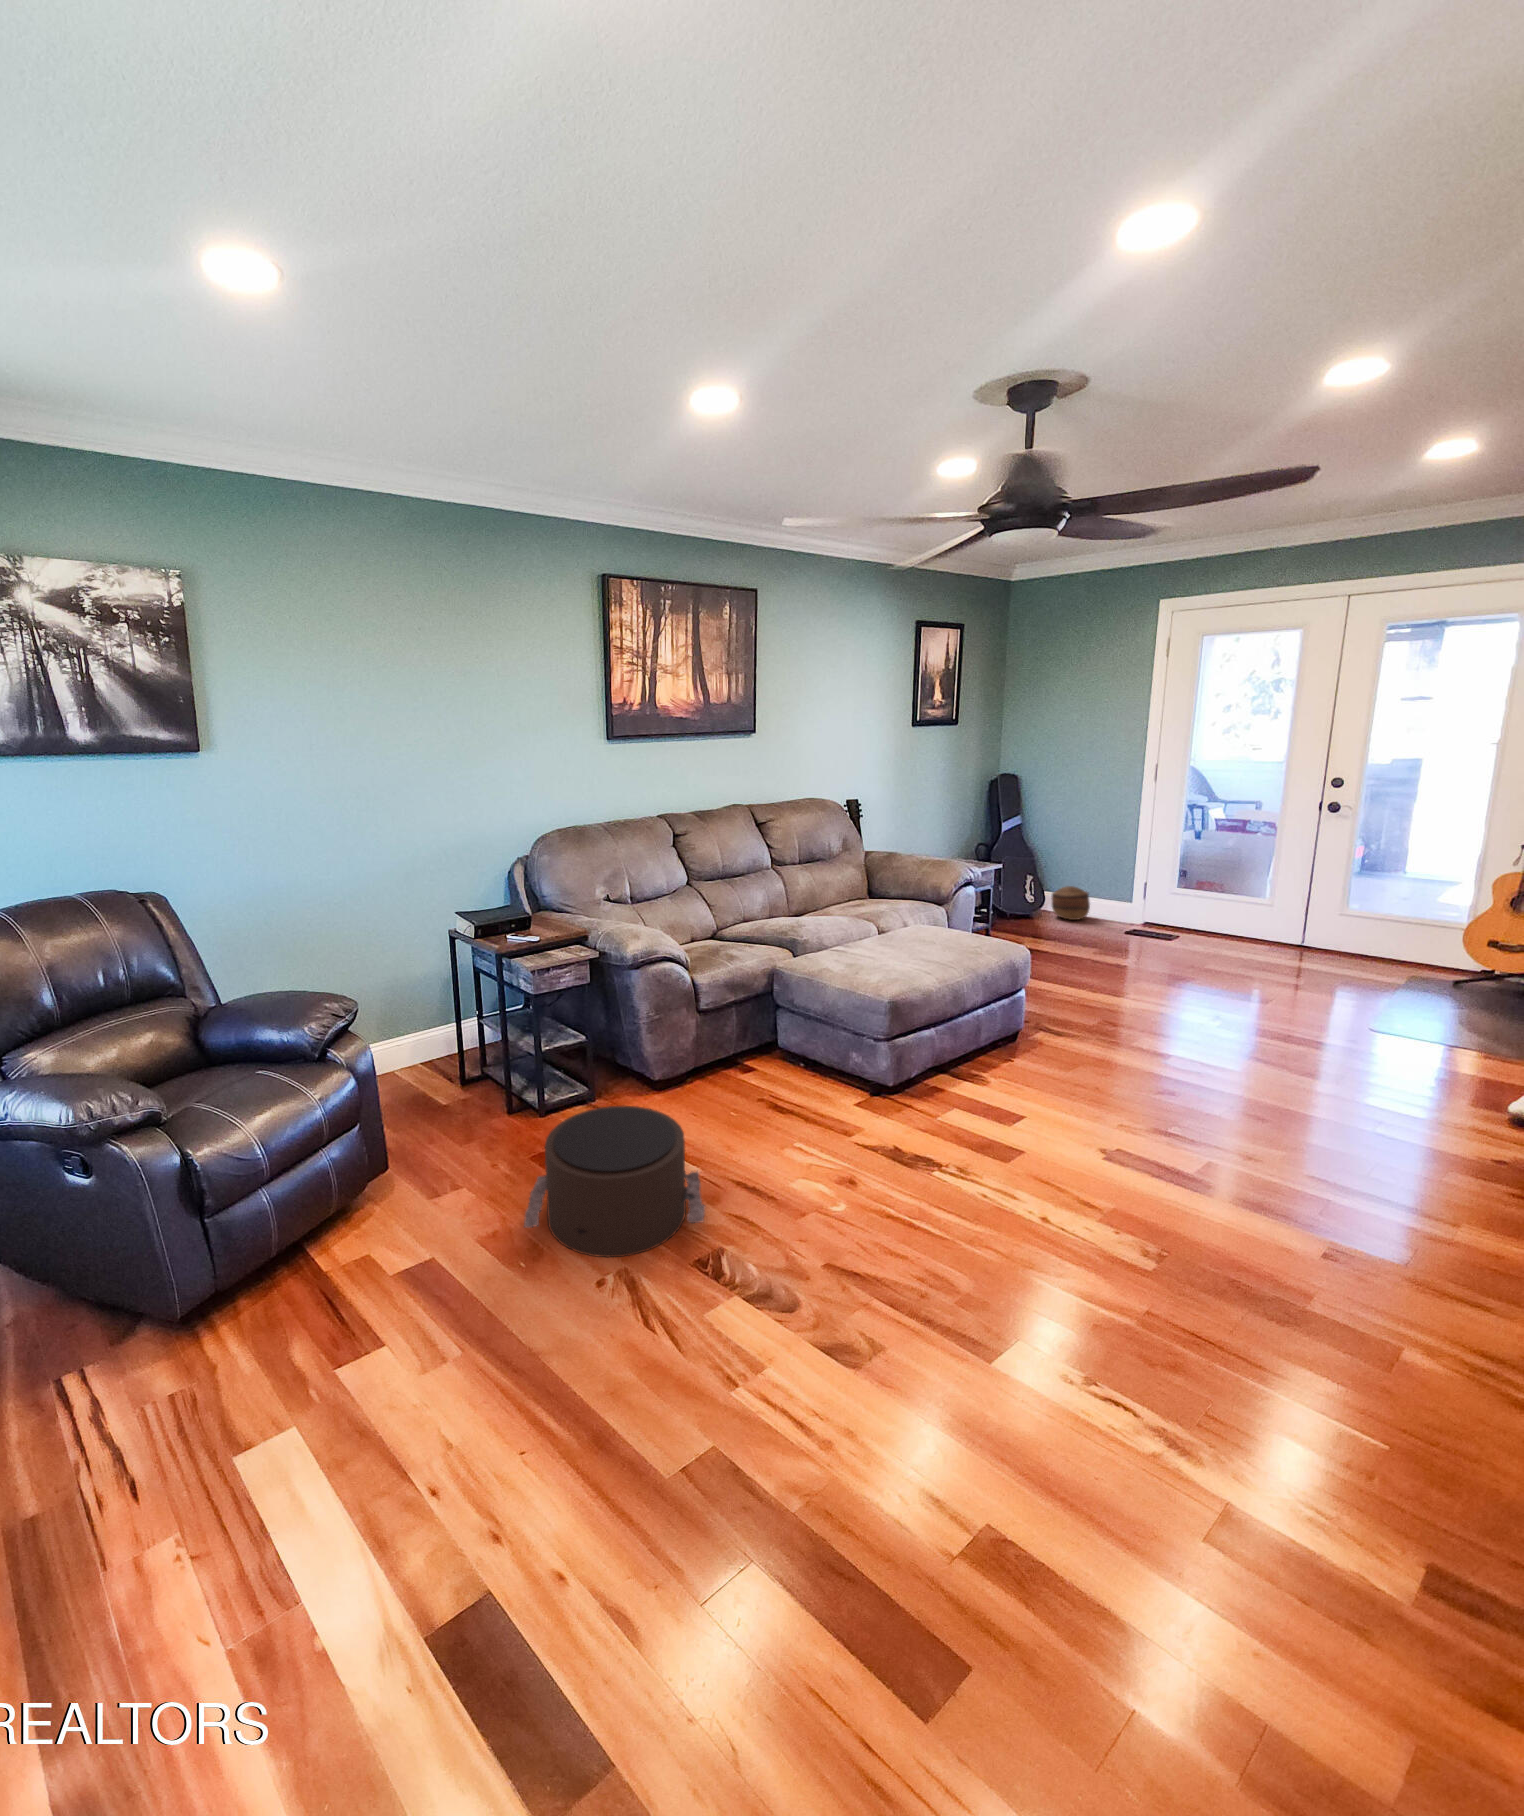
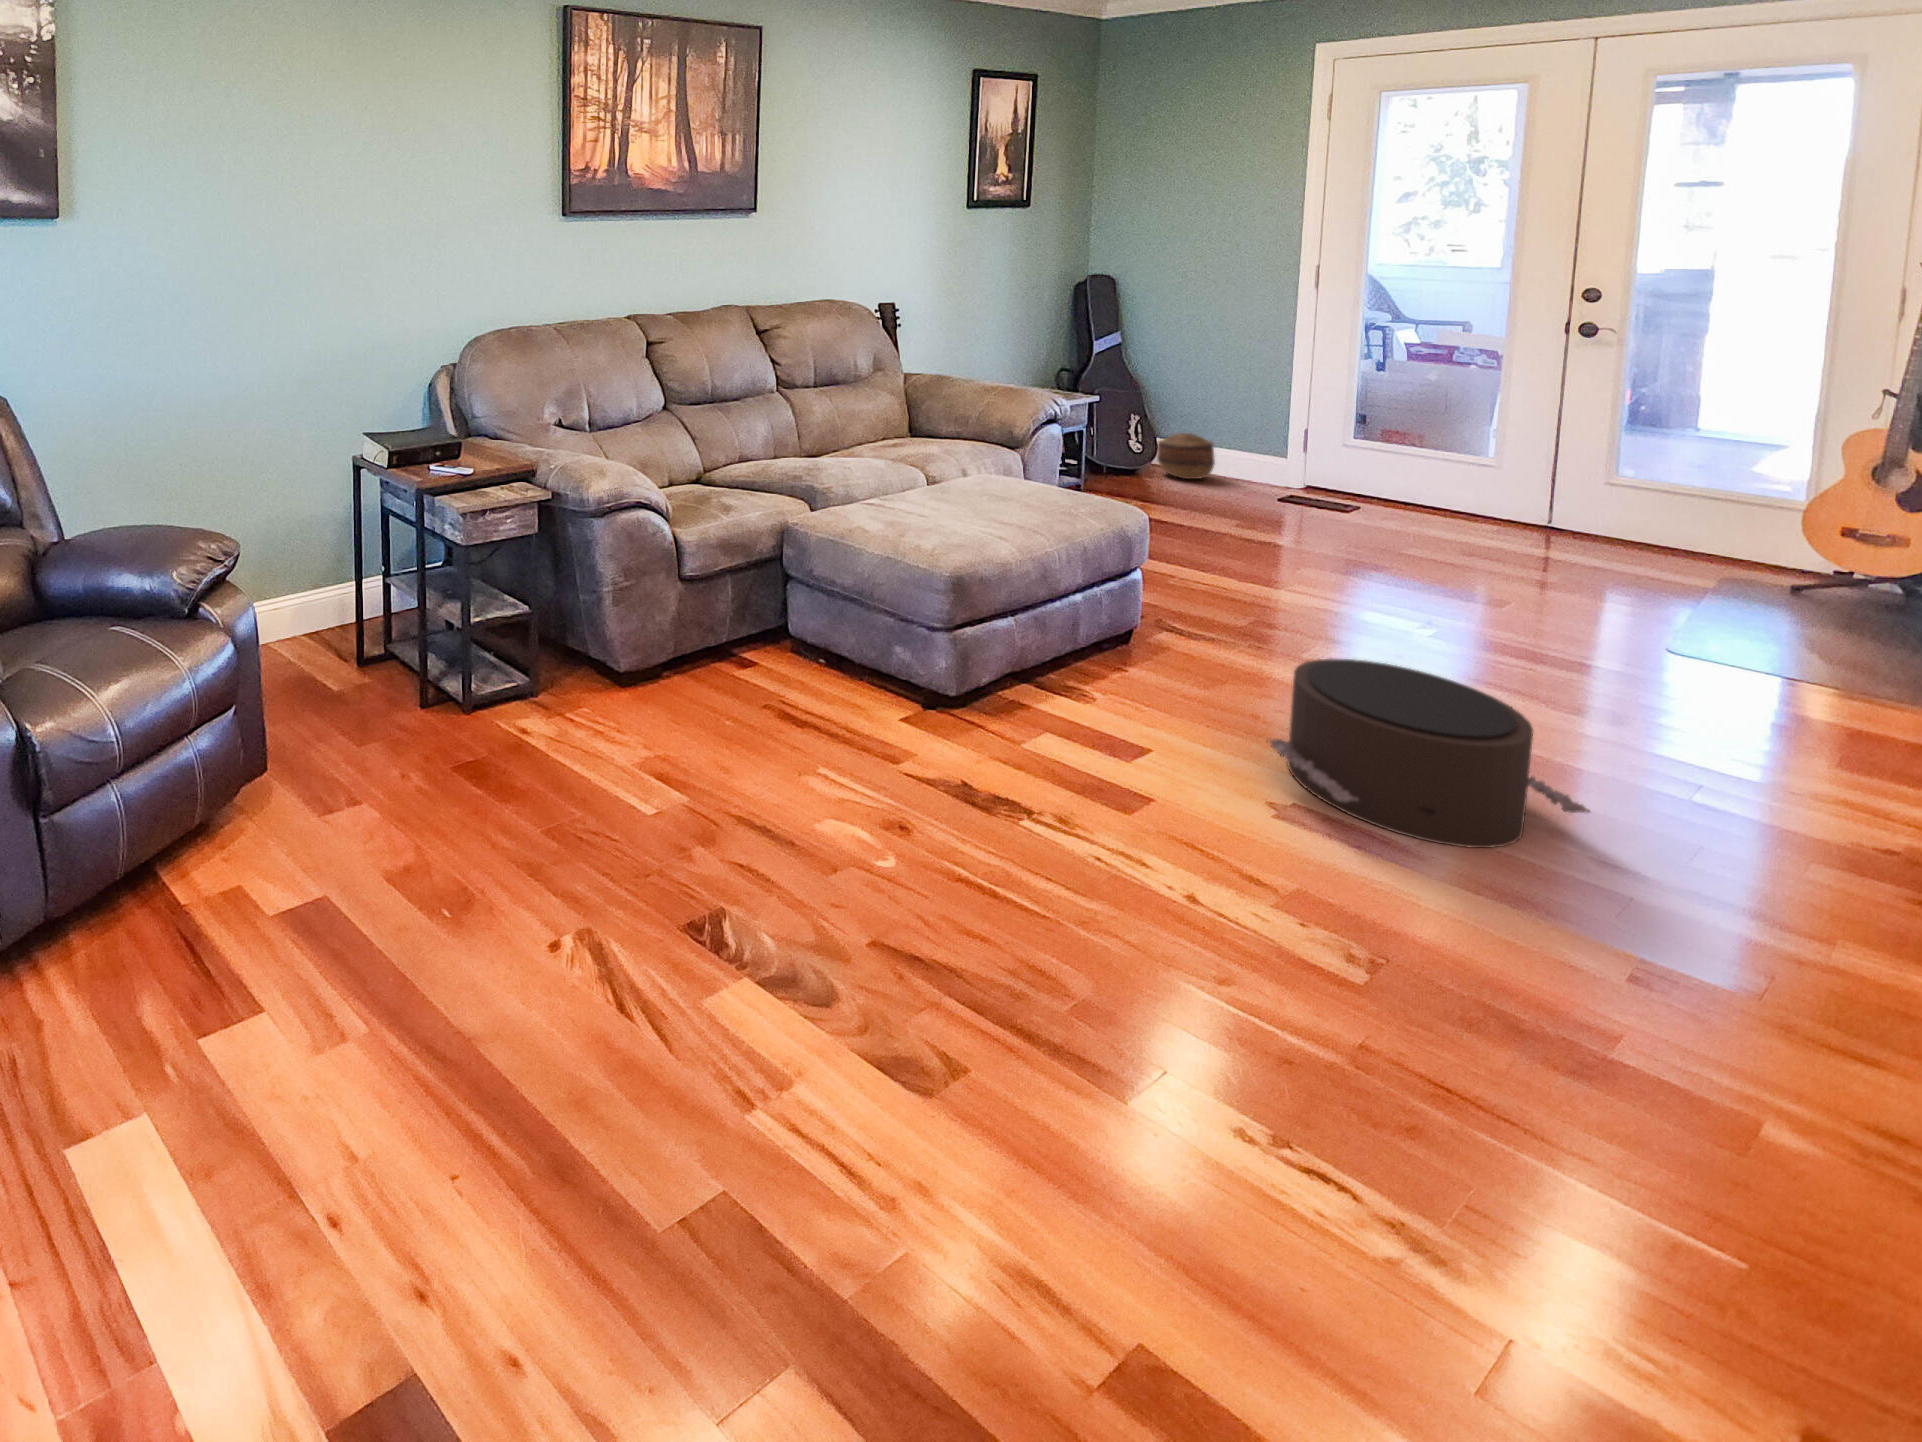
pouf: present [524,1106,705,1257] -> present [1269,658,1589,848]

